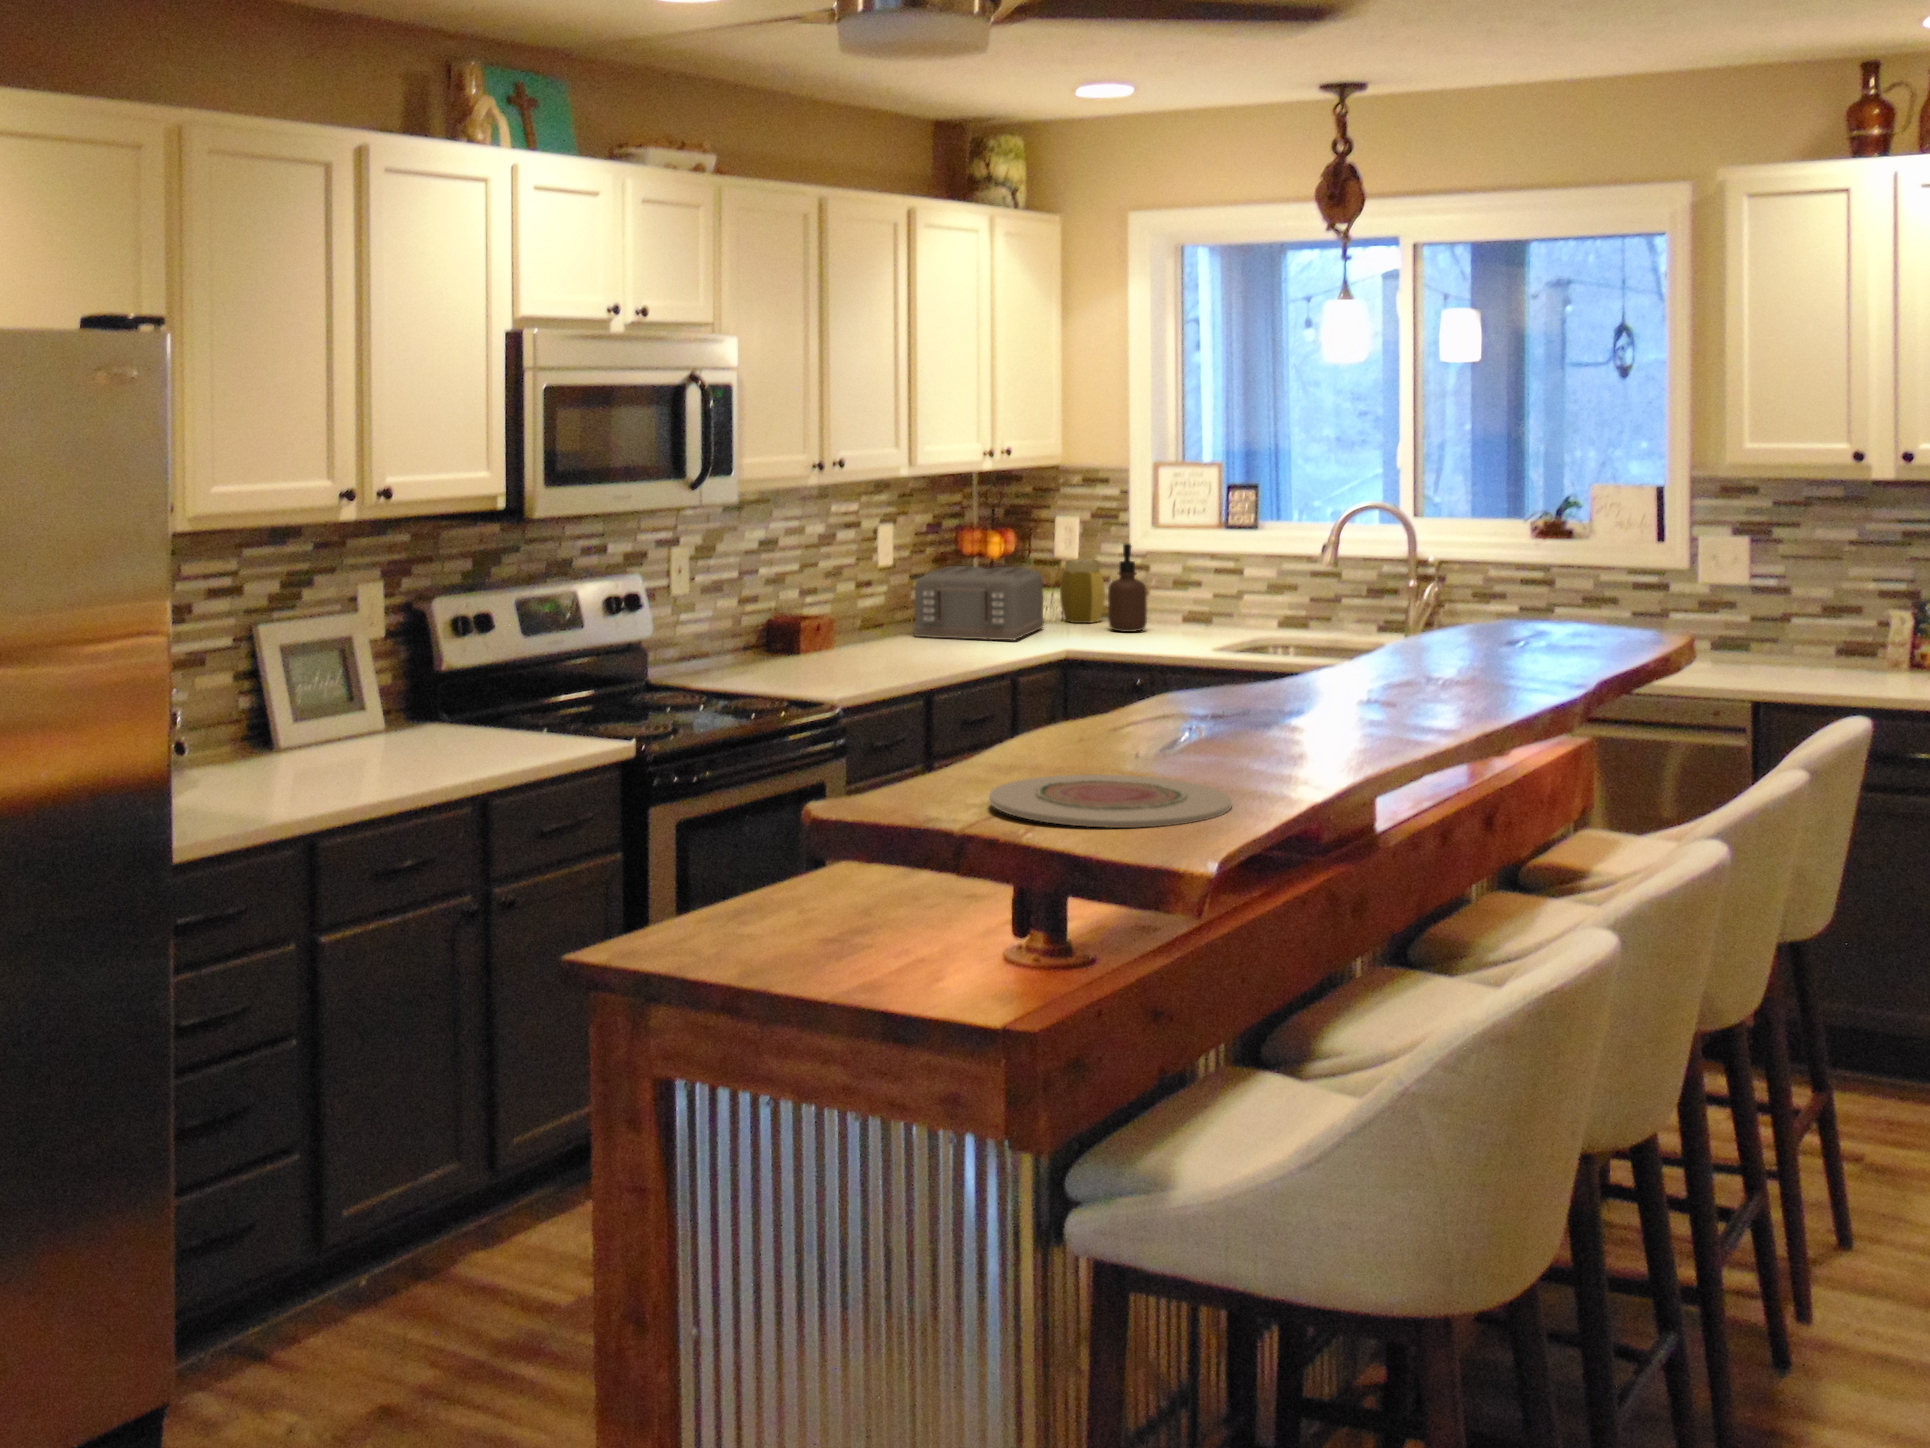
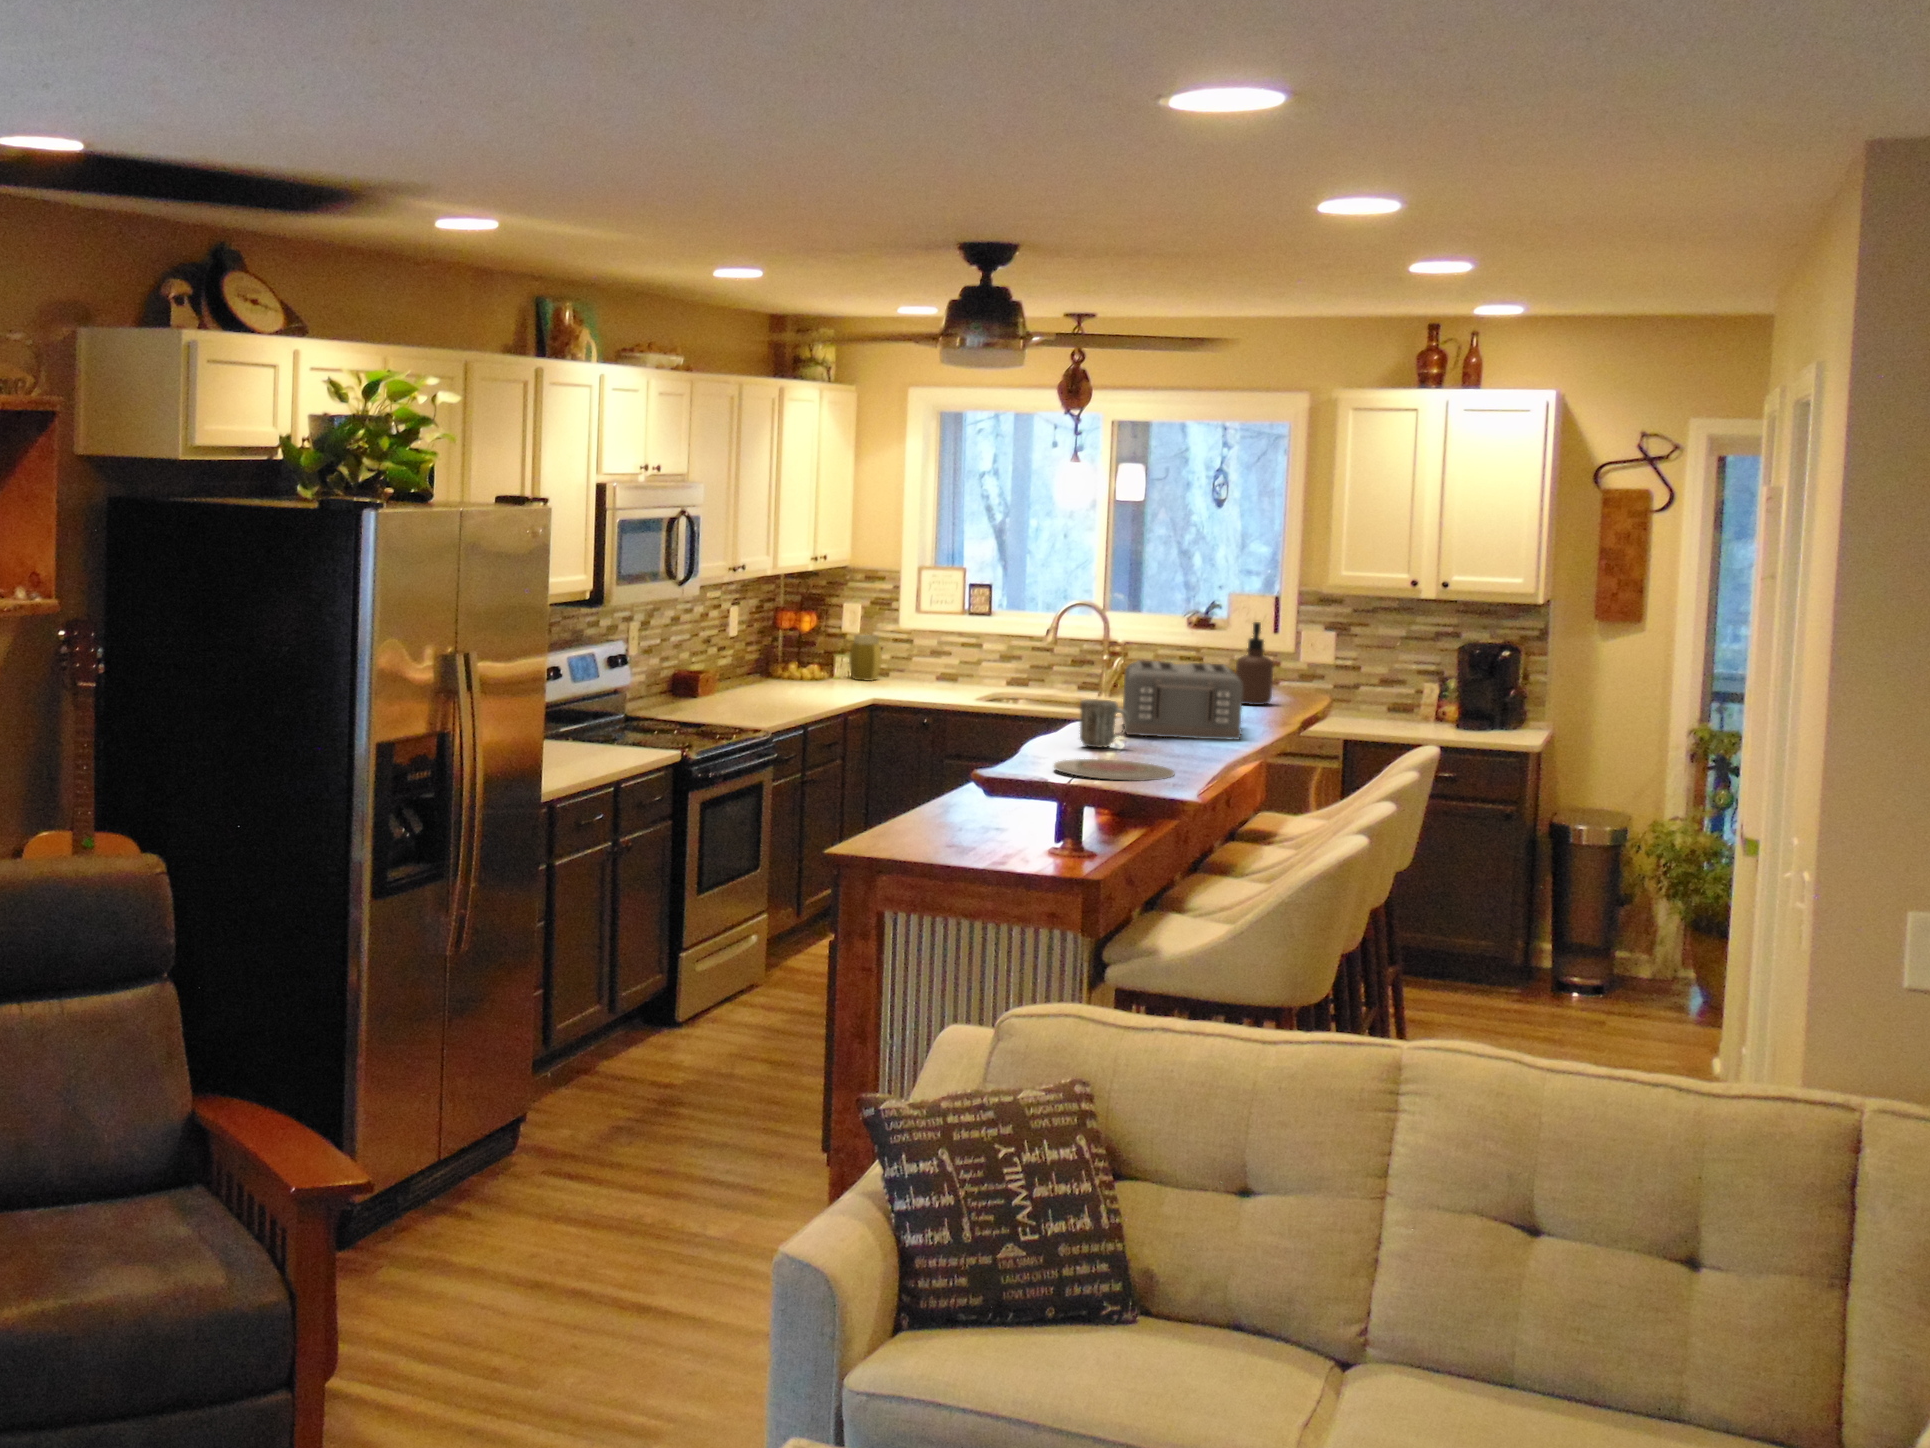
soap dispenser: present [1108,543,1147,632] -> present [1236,622,1274,705]
toaster: present [913,566,1044,641] -> present [1122,660,1243,740]
mug: none [1127,652,1217,744] -> present [1080,699,1129,747]

